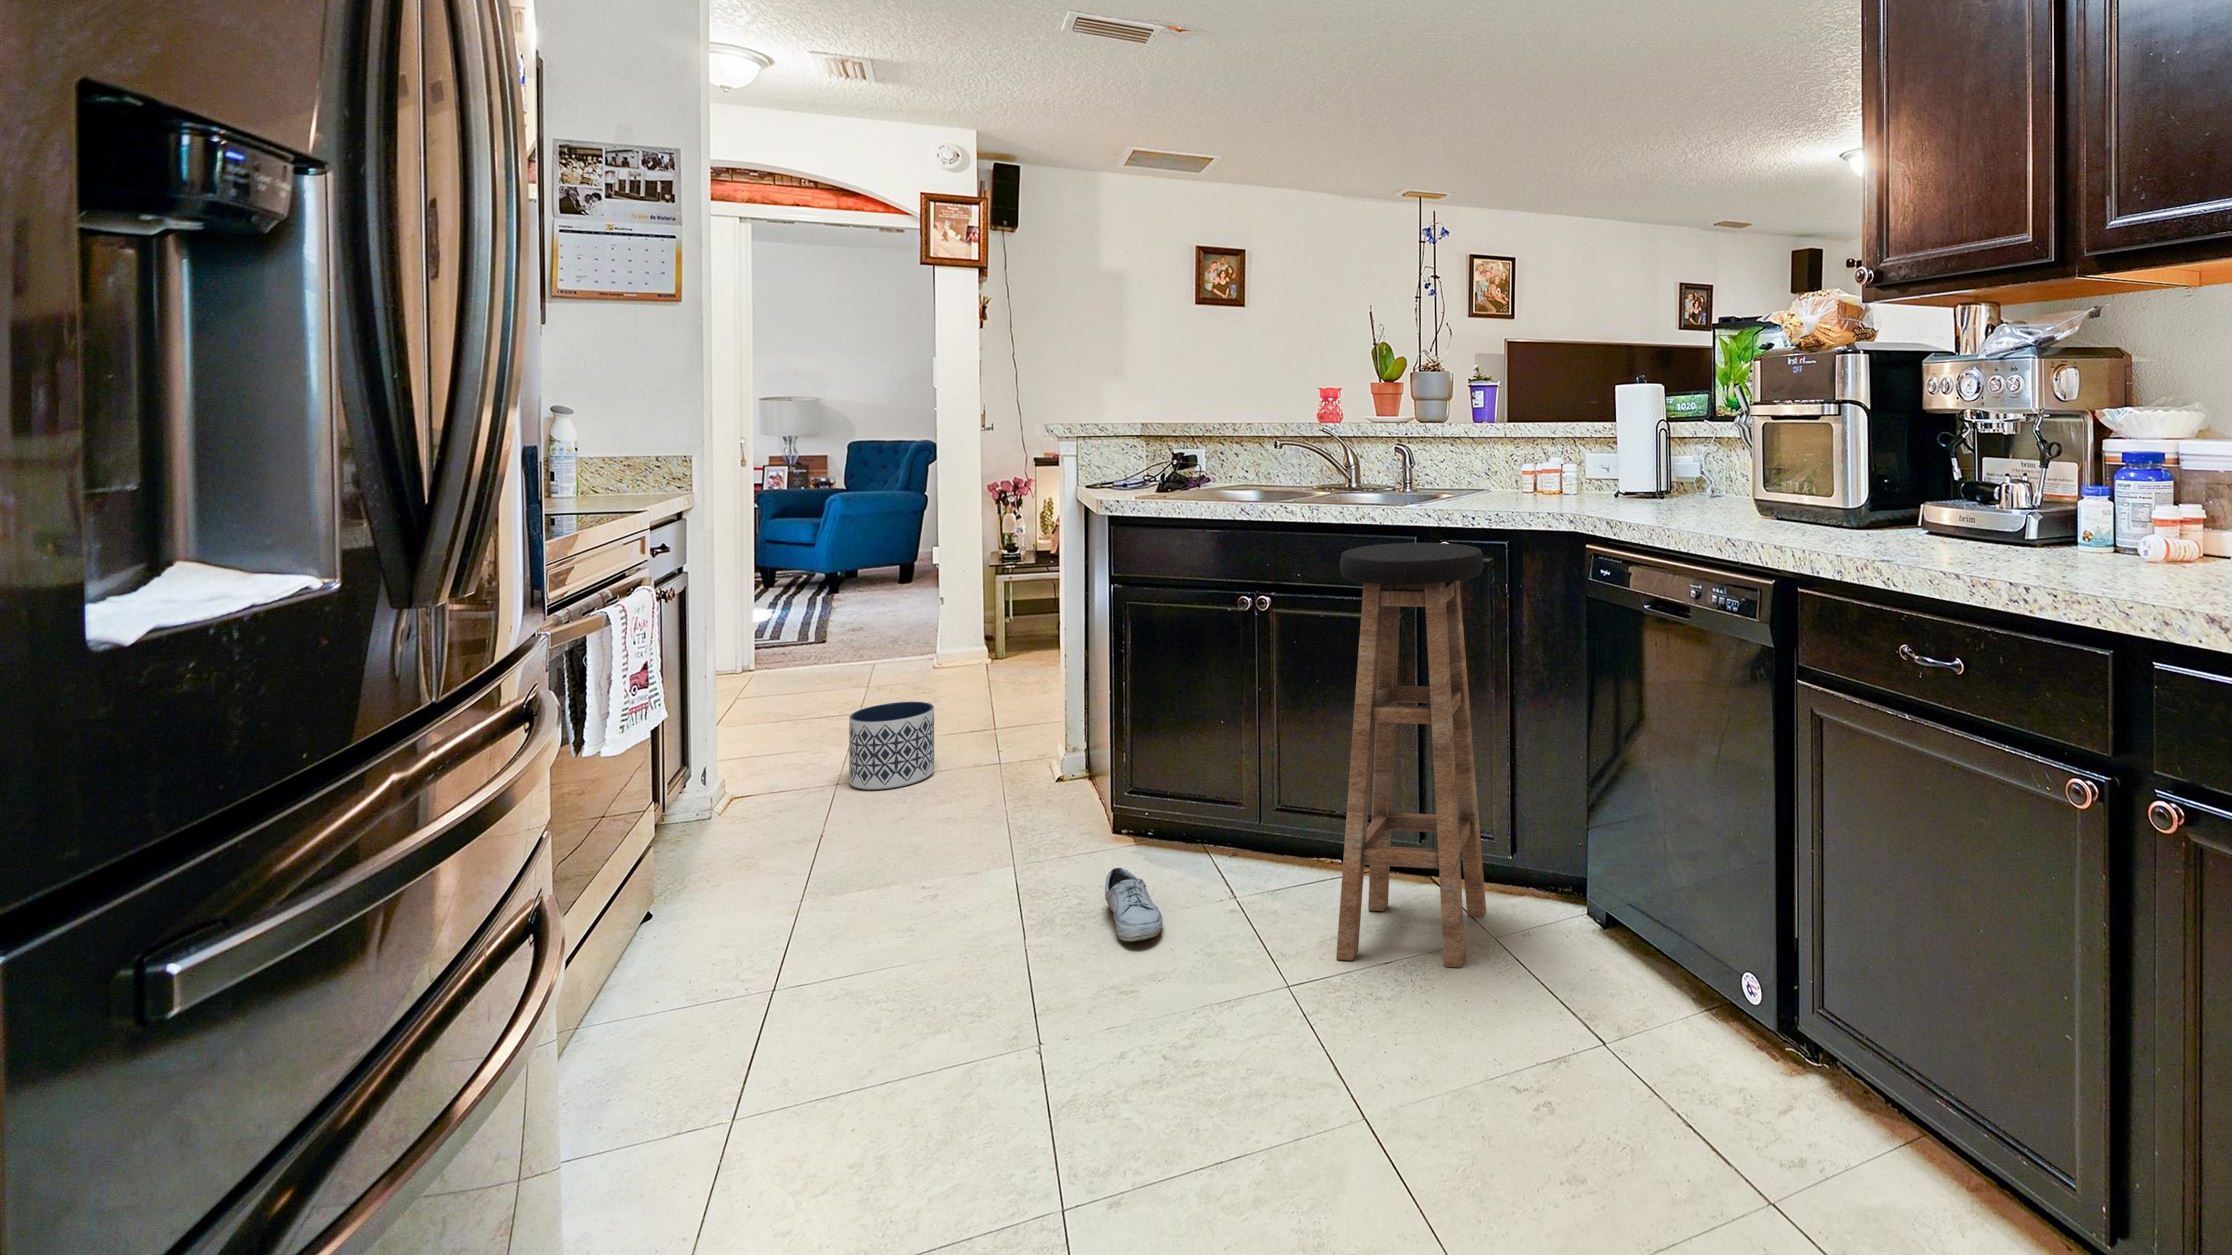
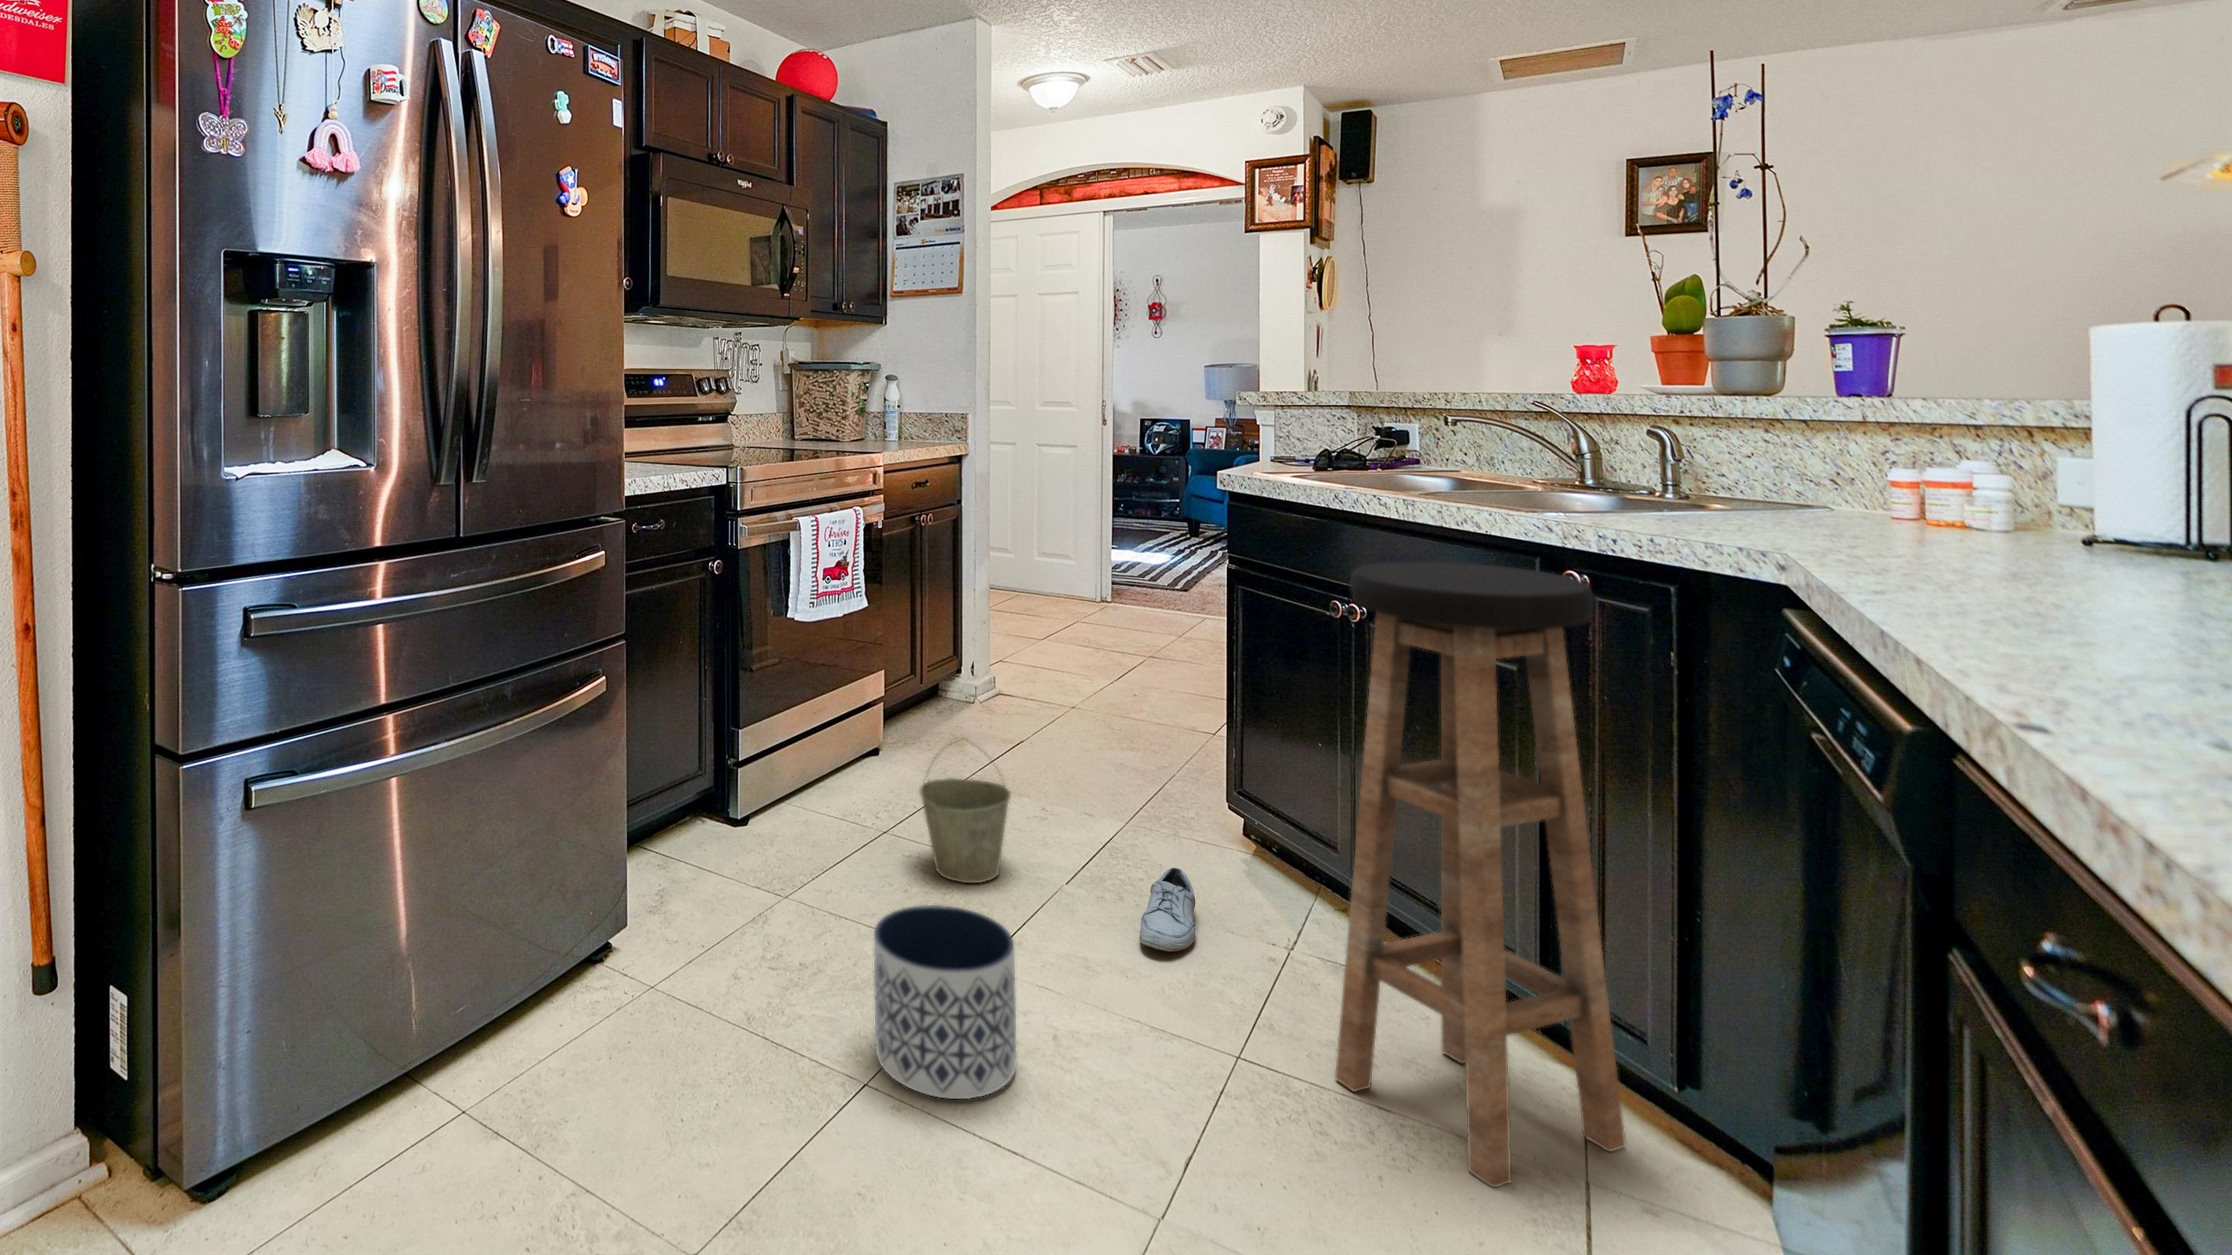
planter: present [849,702,934,790] -> present [874,905,1016,1099]
bucket: none [833,814,949,982] -> present [919,742,1011,883]

